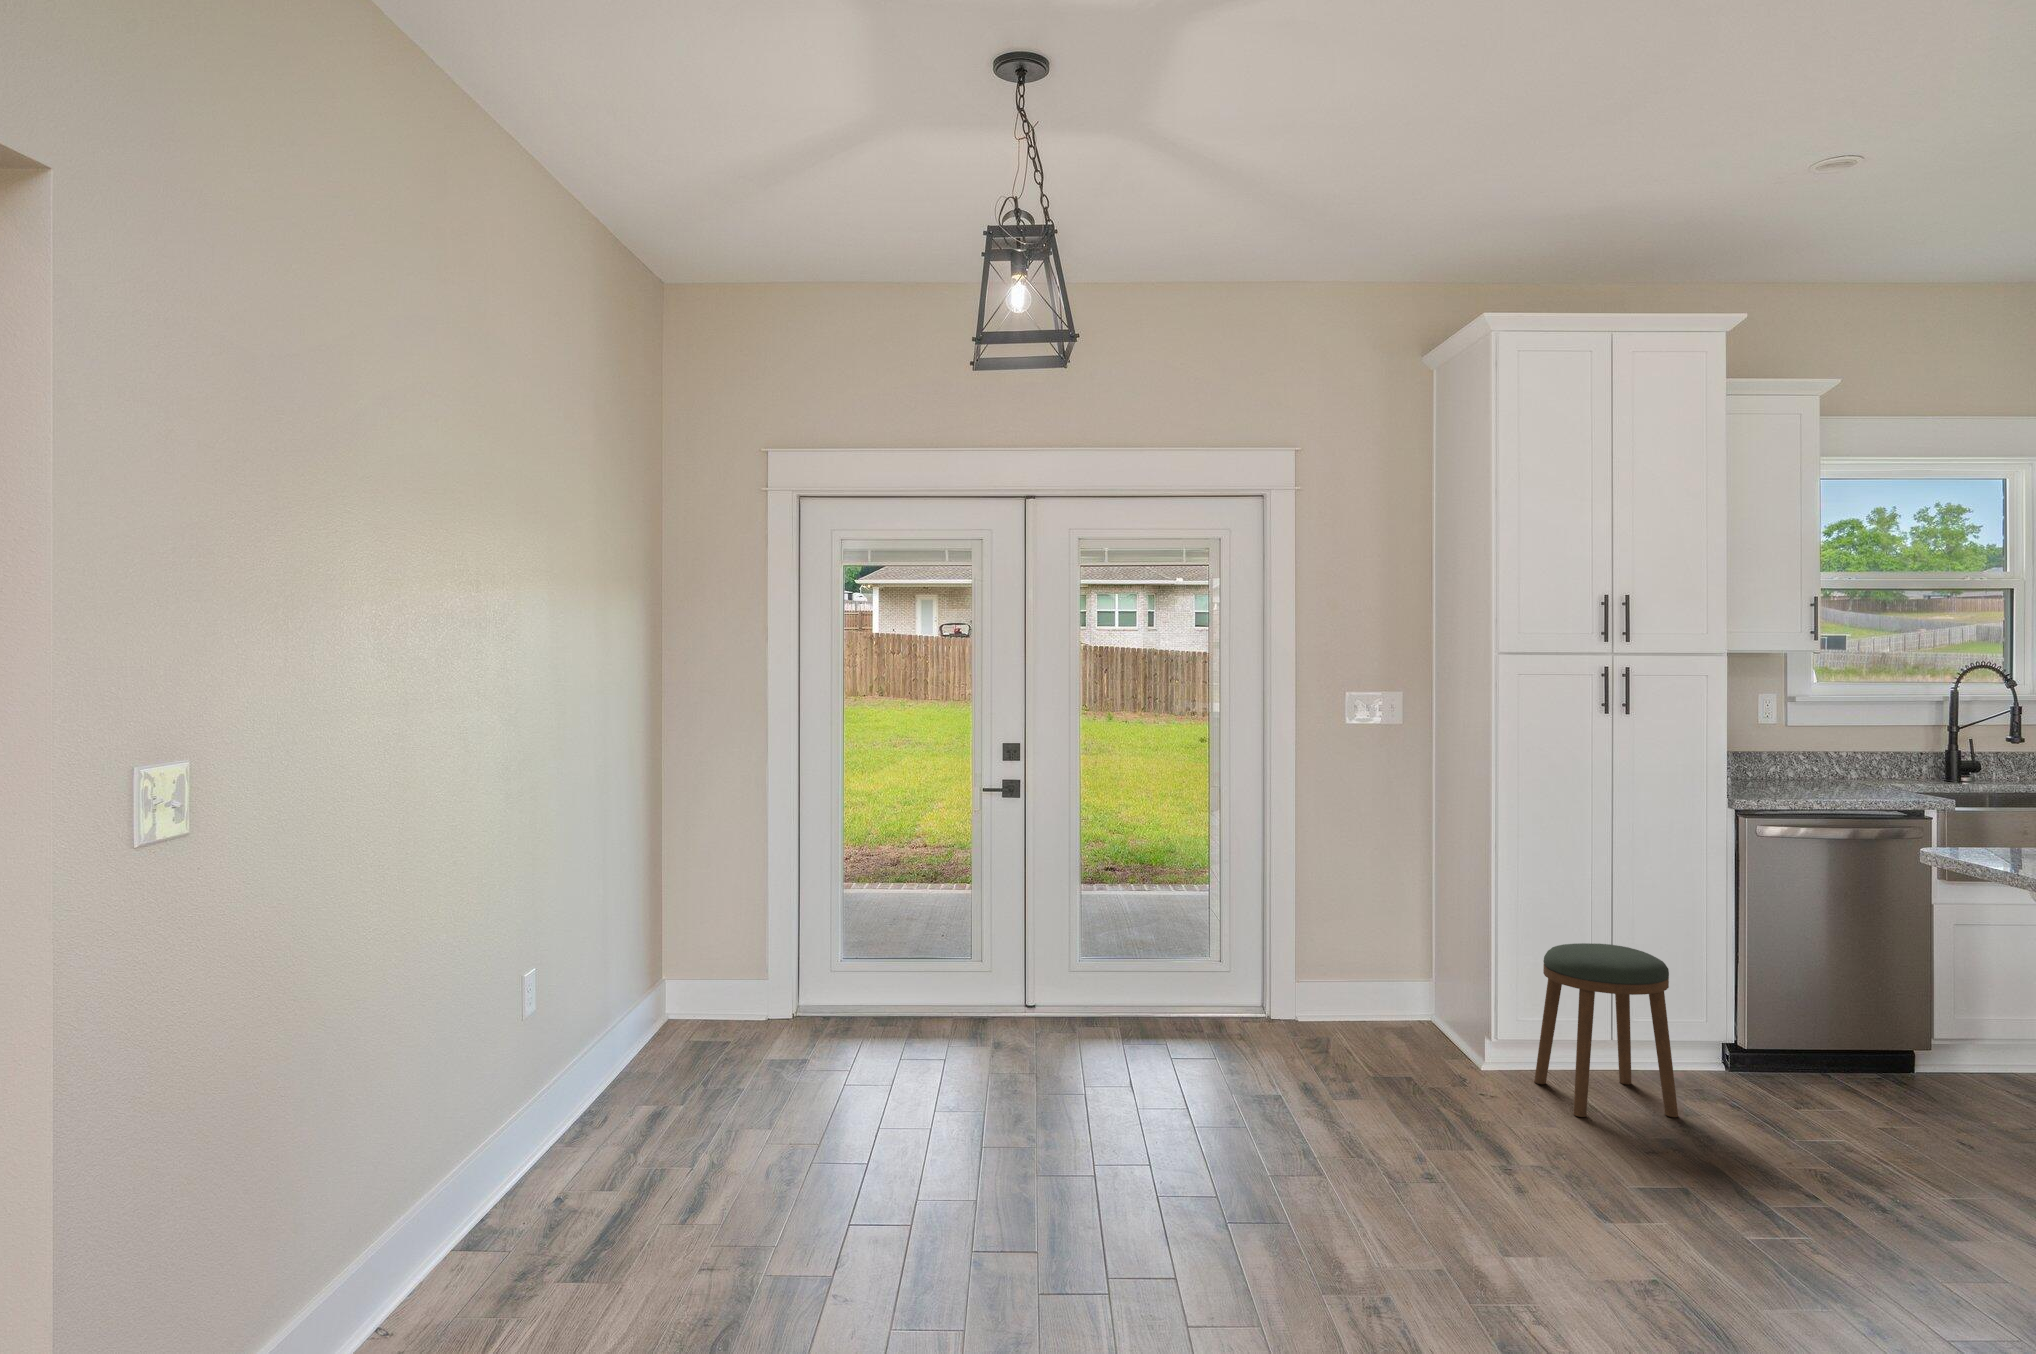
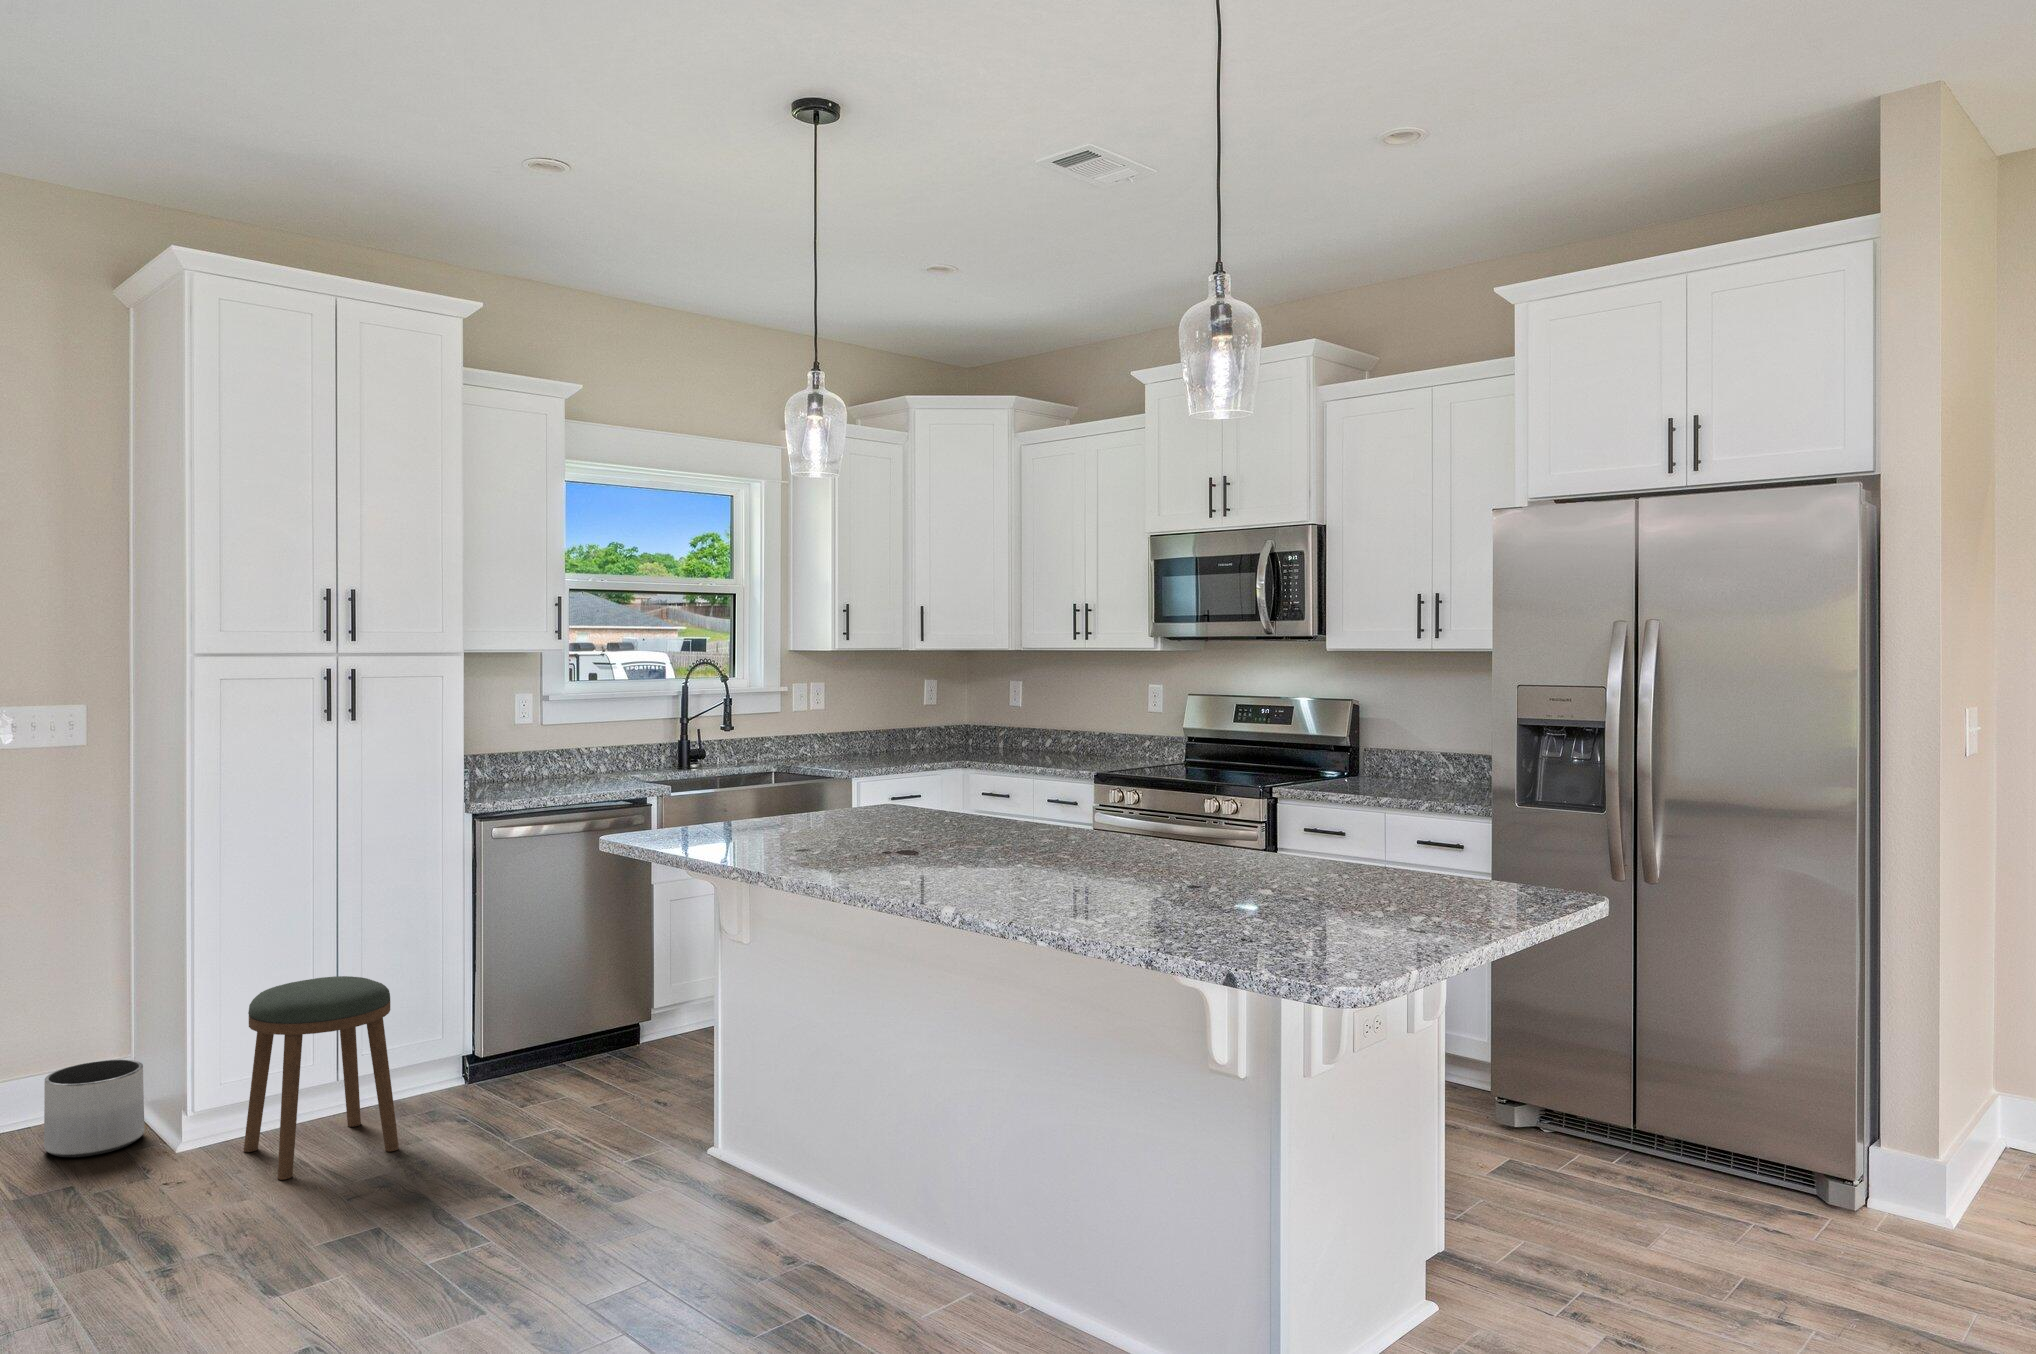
planter: none [1380,980,1449,1055] -> present [44,1059,144,1157]

